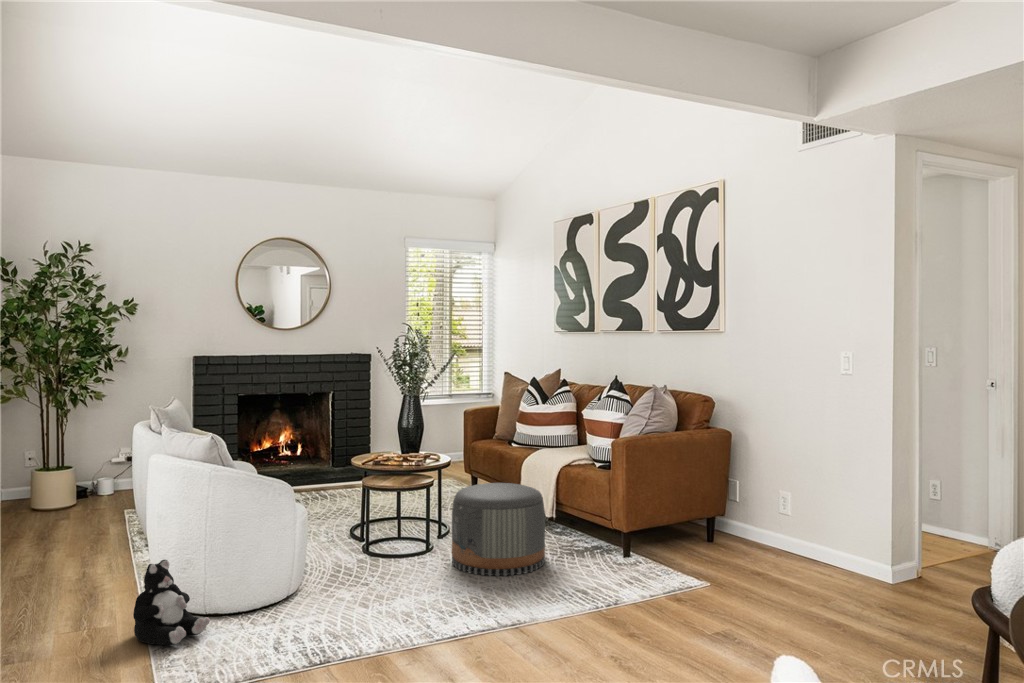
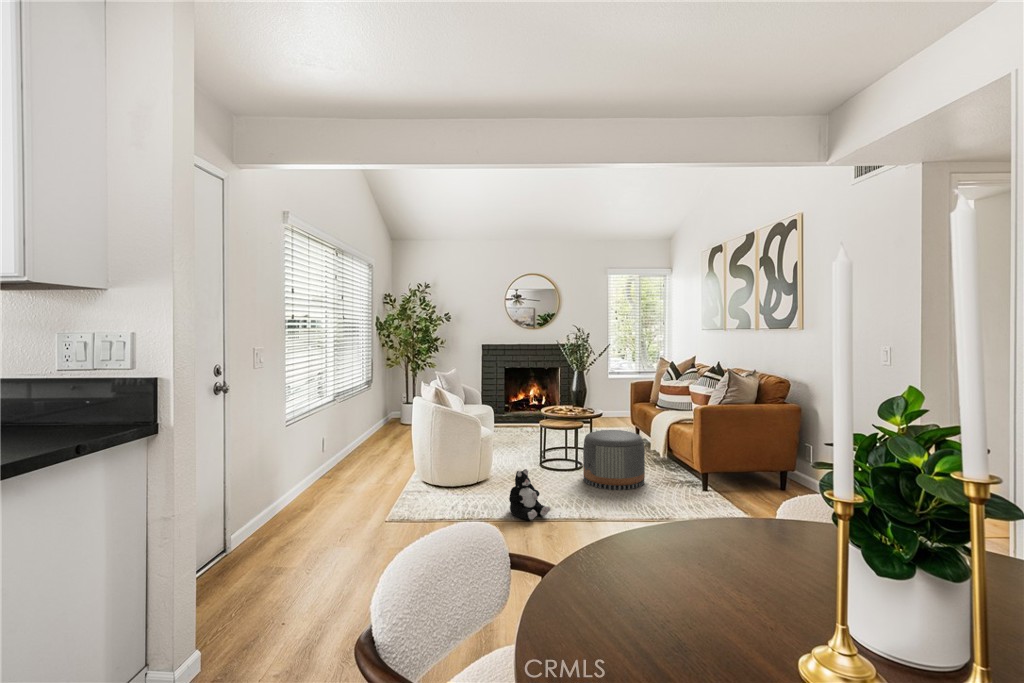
plush toy: present [133,560,210,645] -> present [509,469,550,520]

